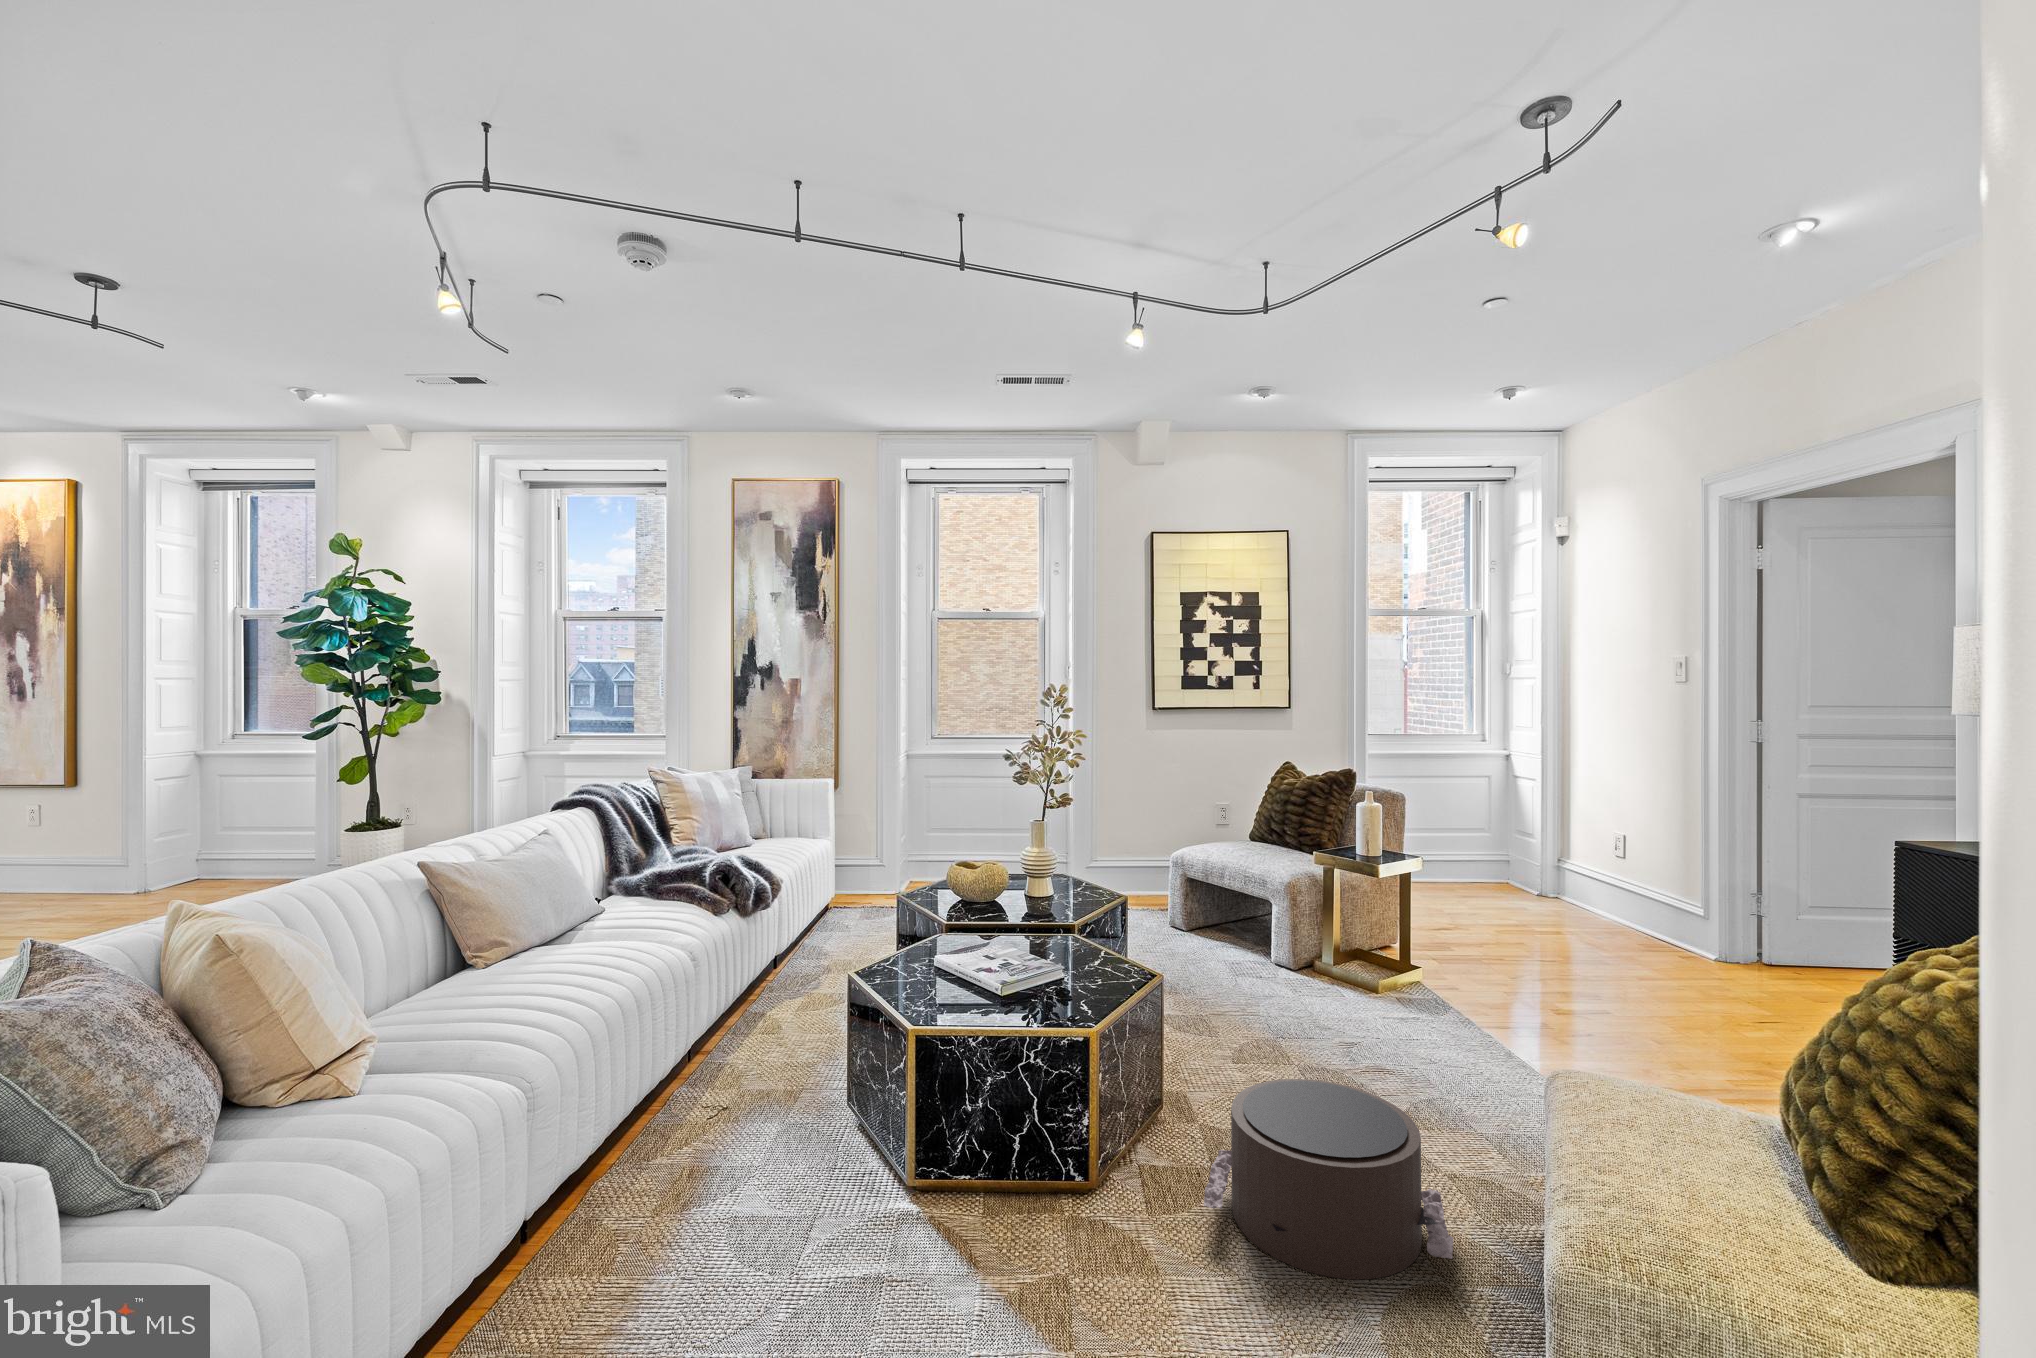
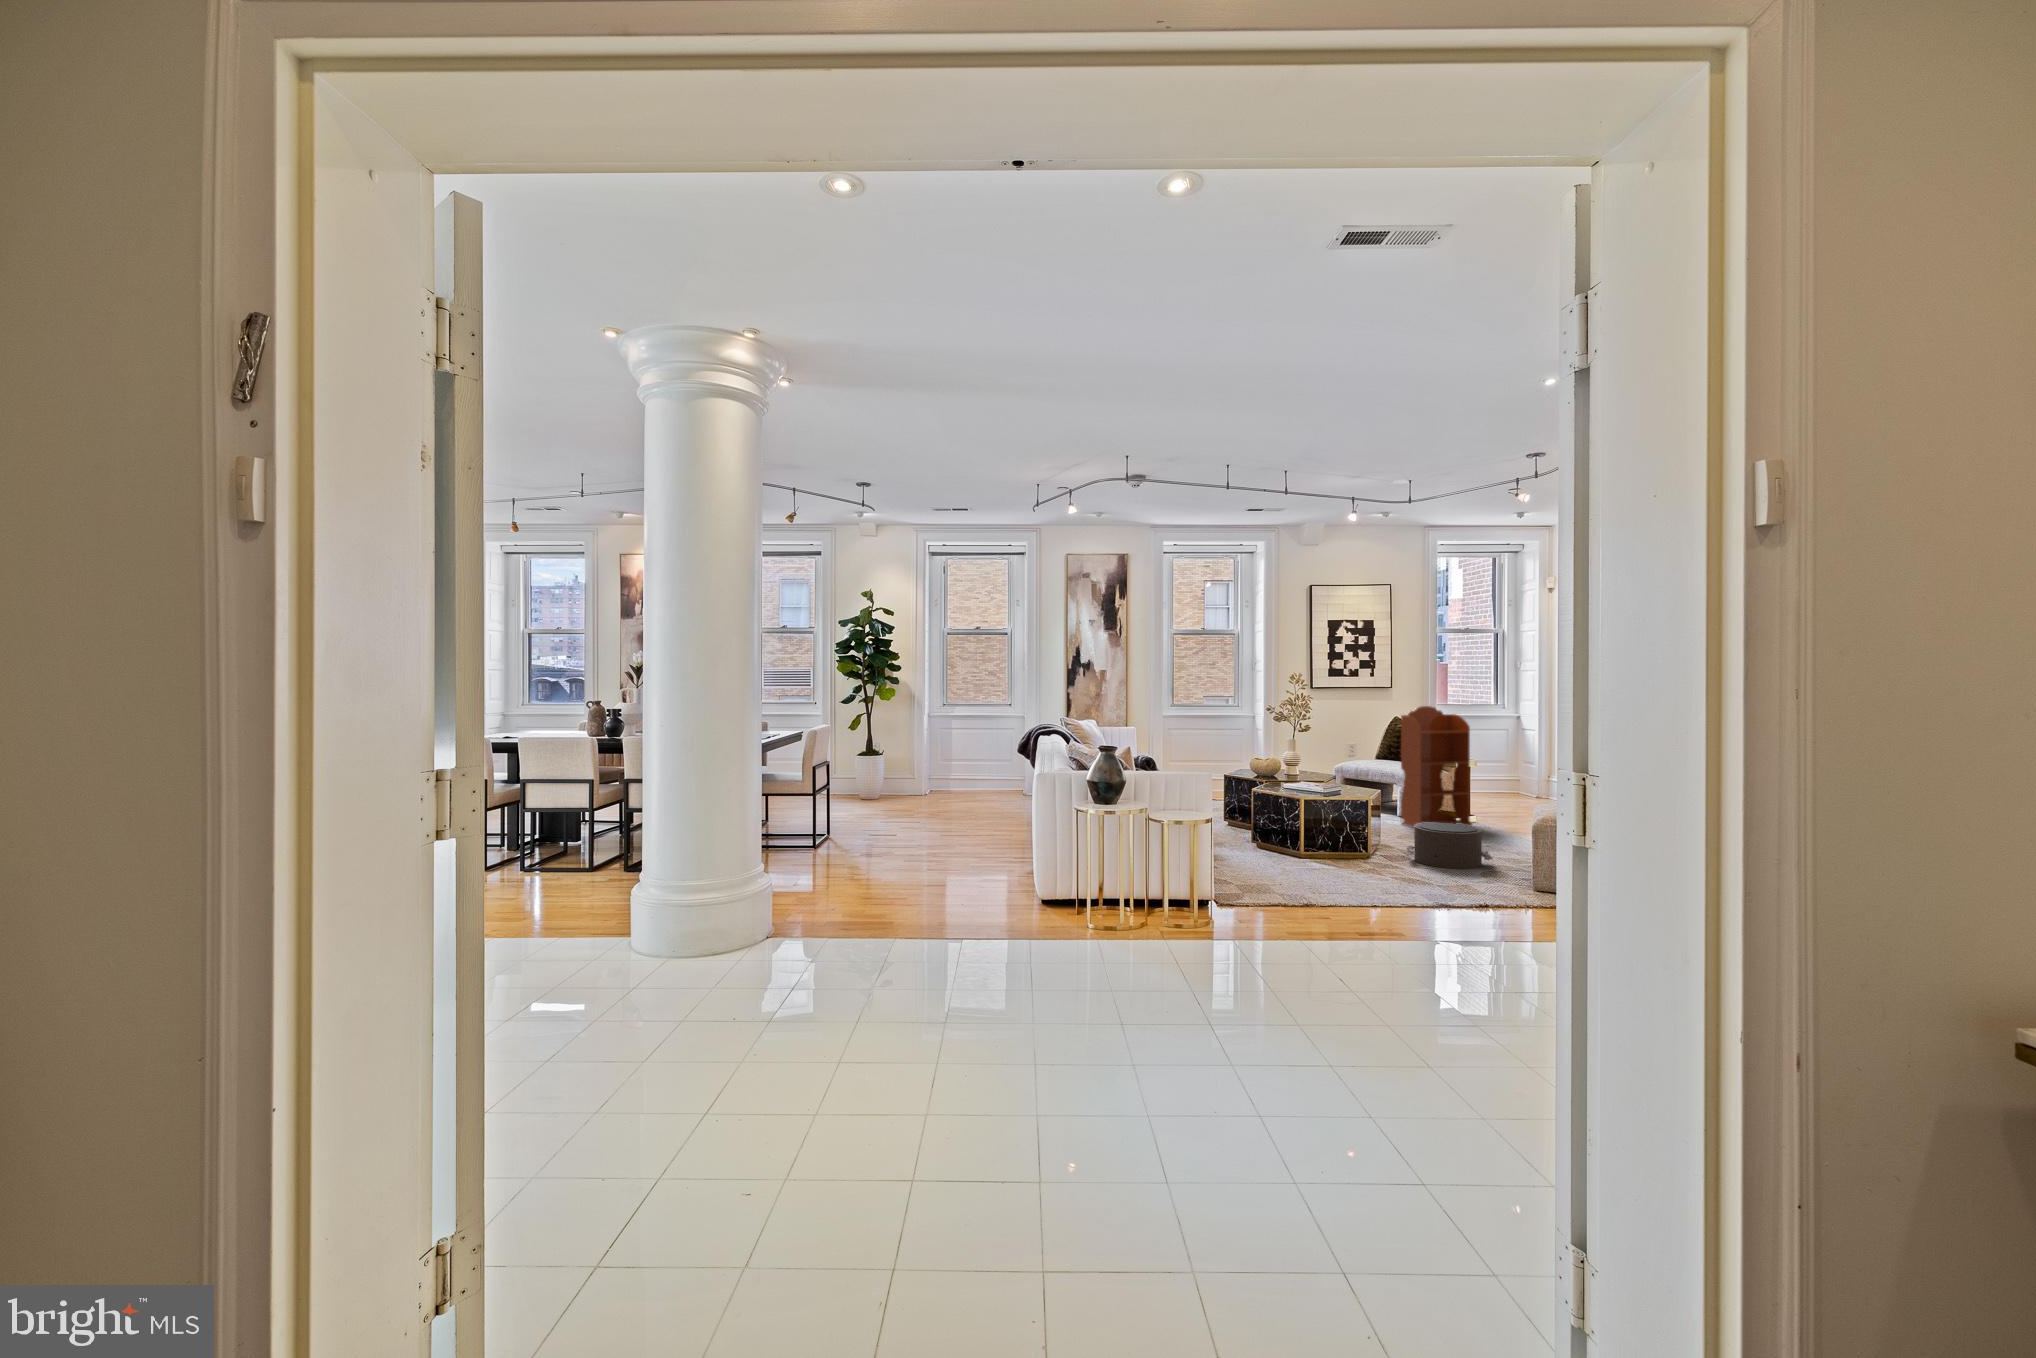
bookcase: none [1270,745,1420,1015] -> present [1401,706,1472,827]

